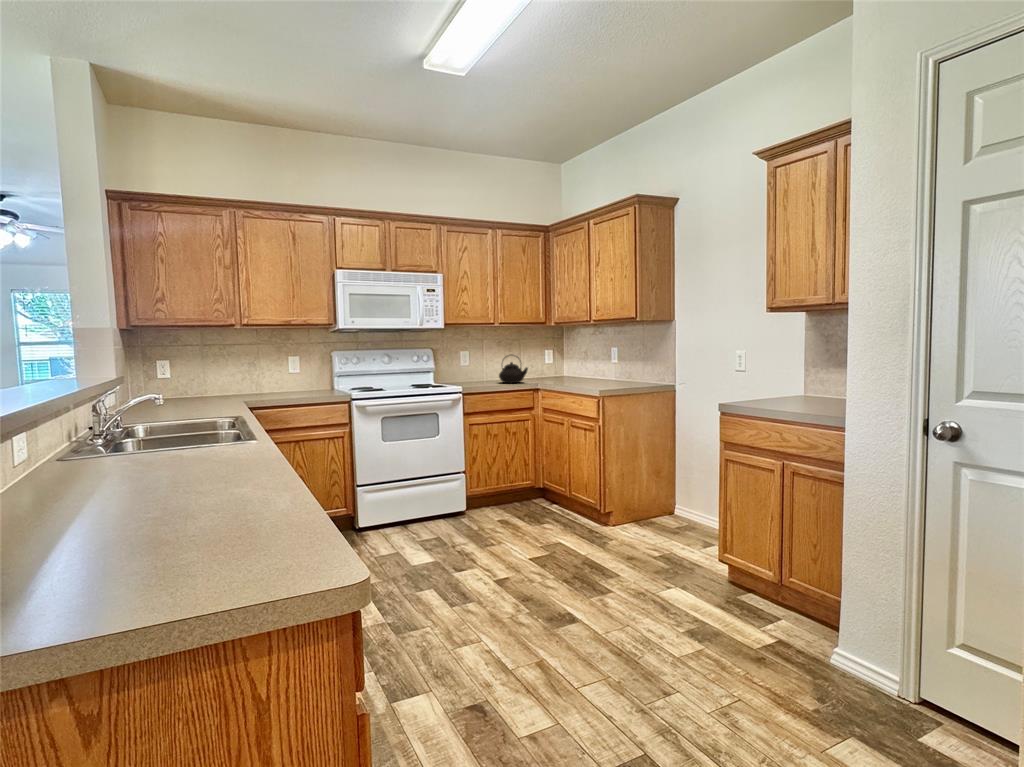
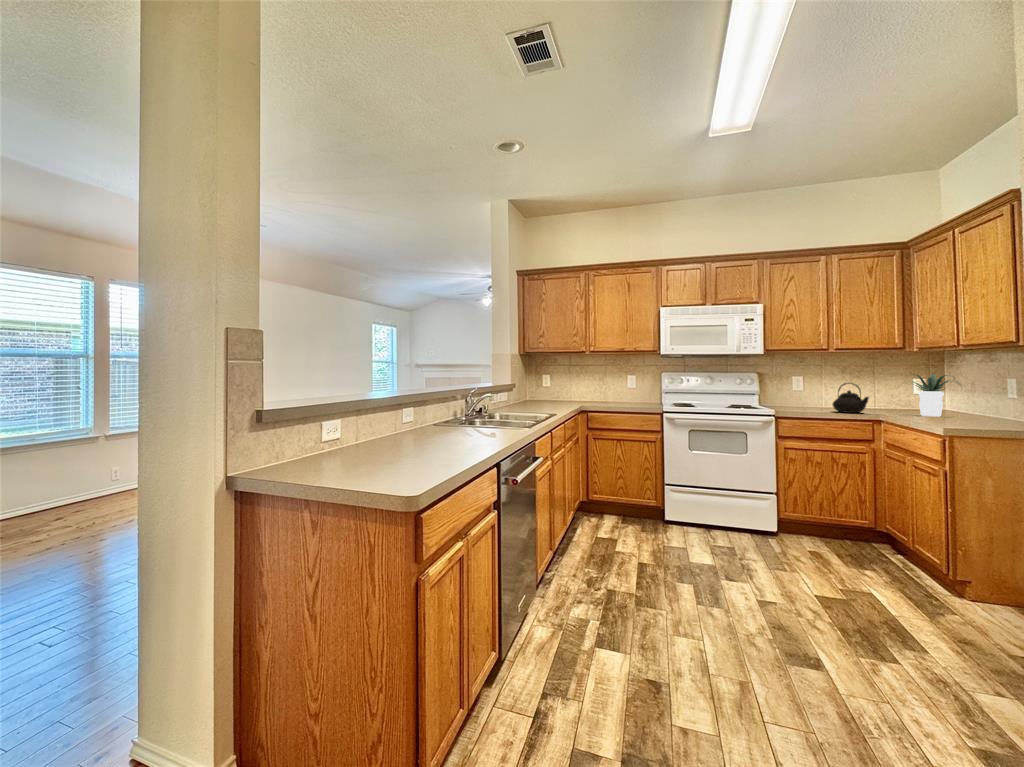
potted plant: none [546,345,589,382] -> present [911,374,959,416]

